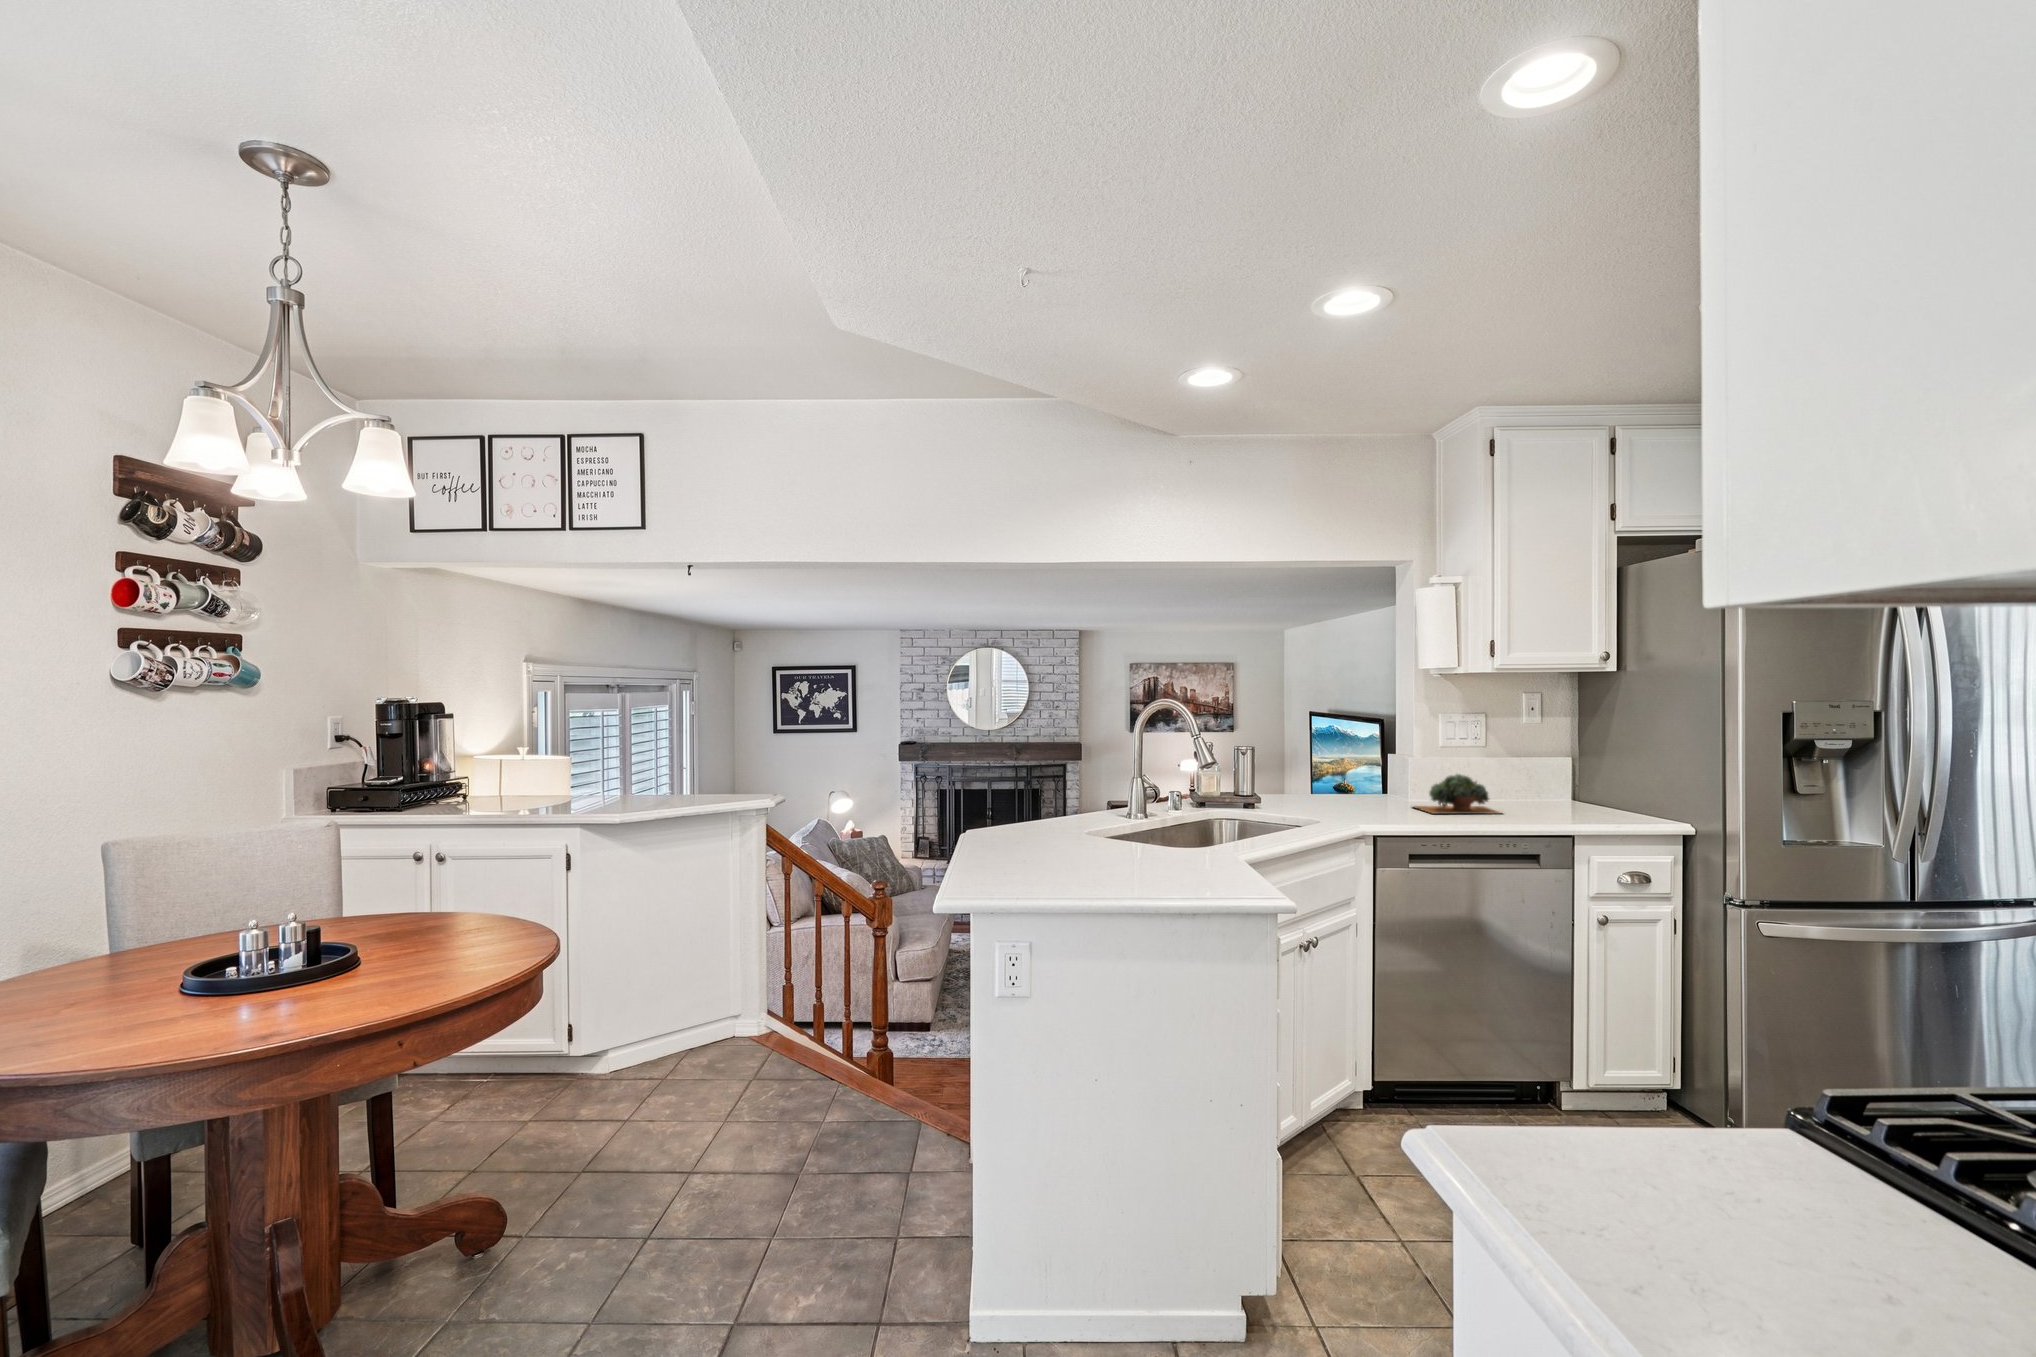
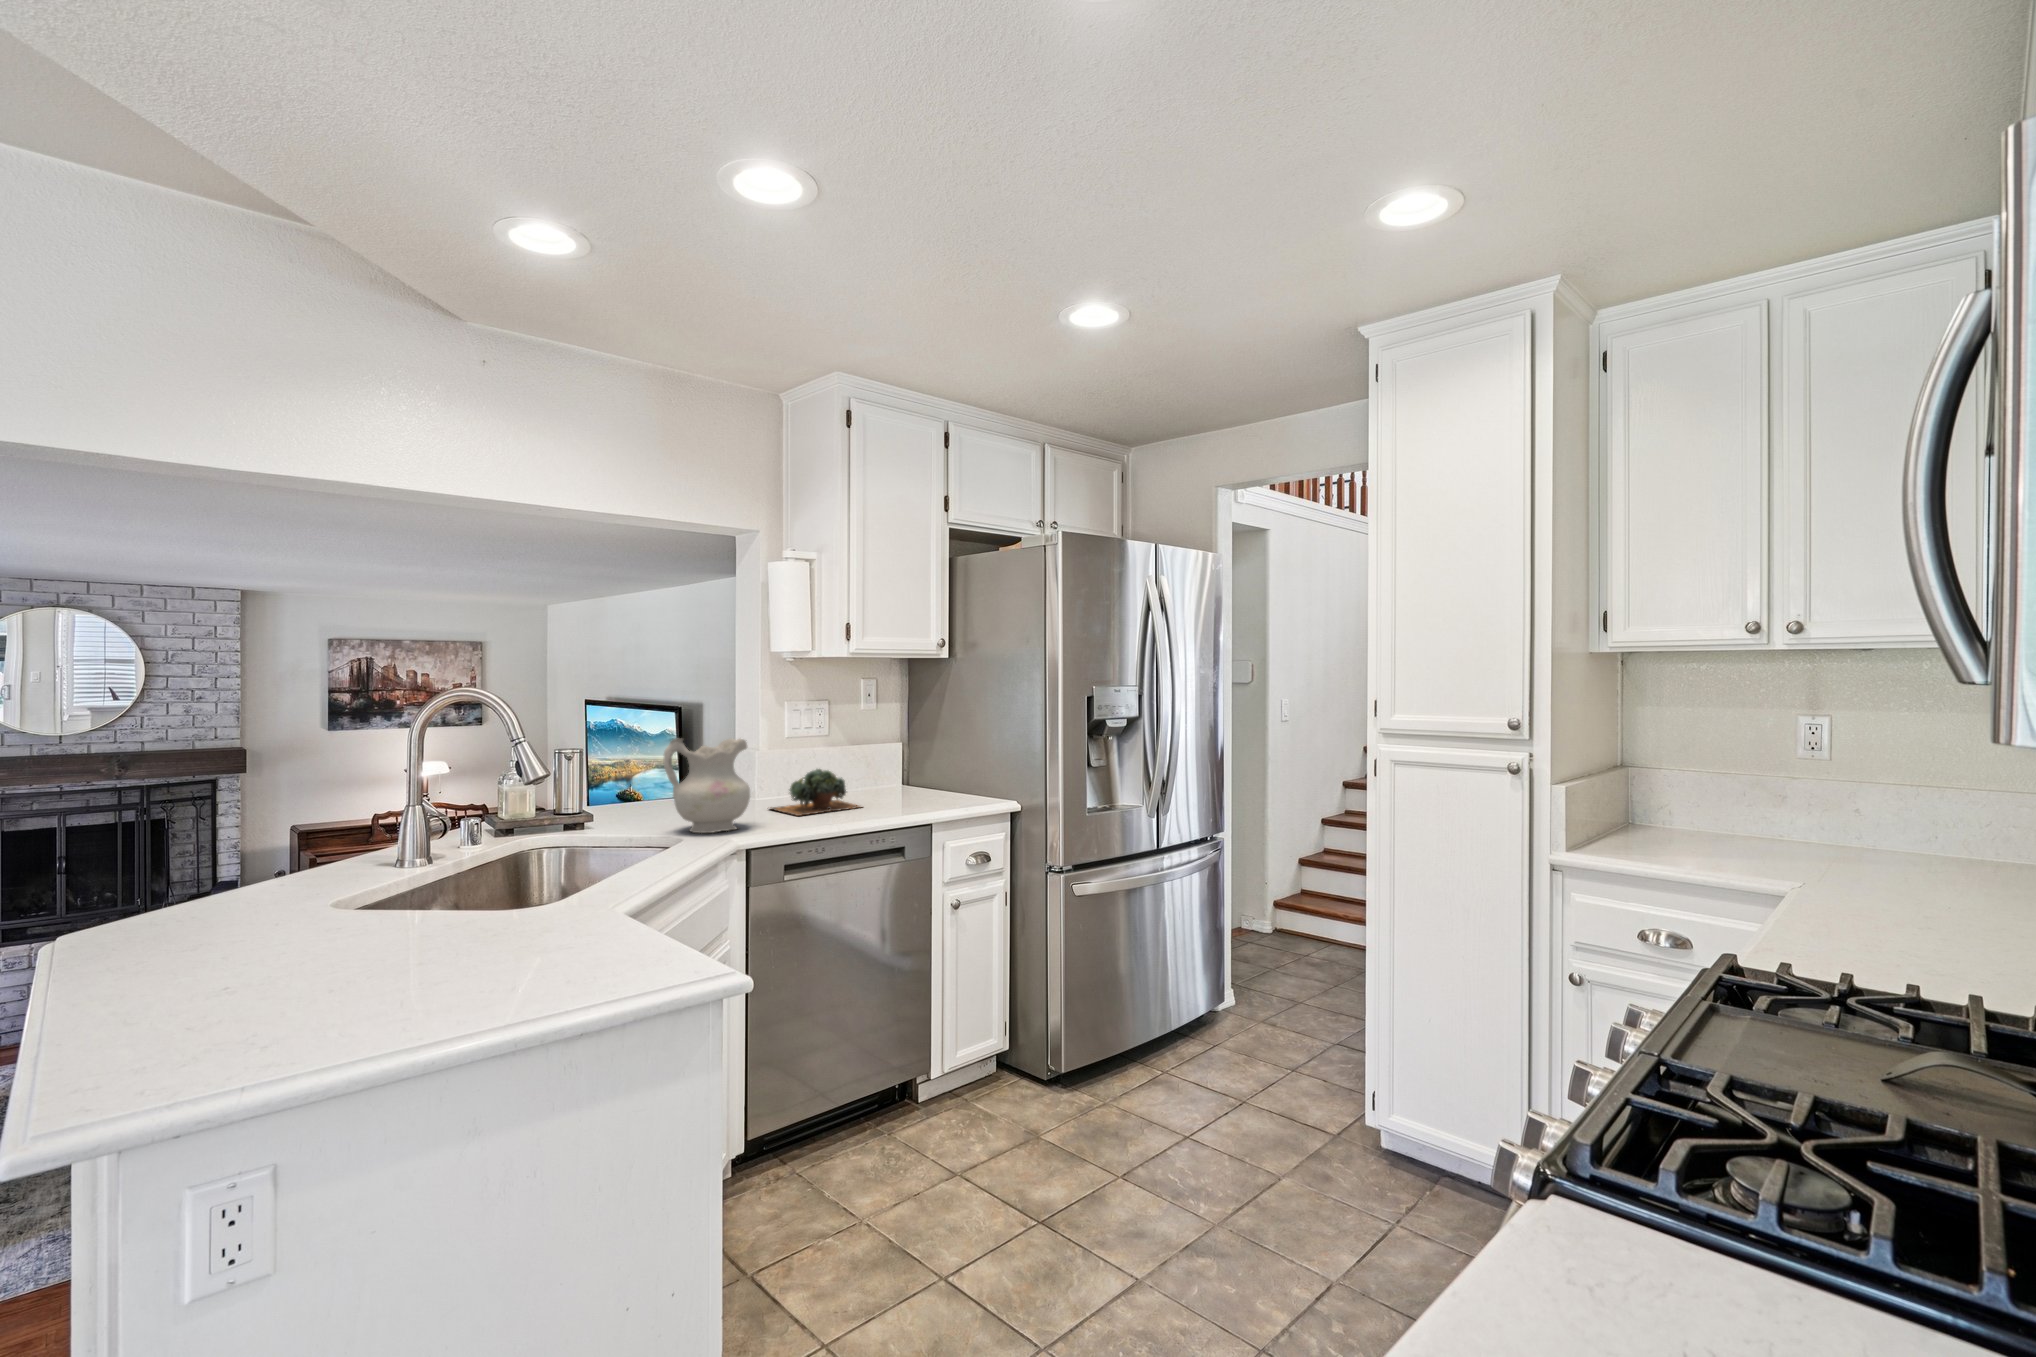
ceramic pitcher: none [1310,738,1383,818] -> present [664,738,750,833]

